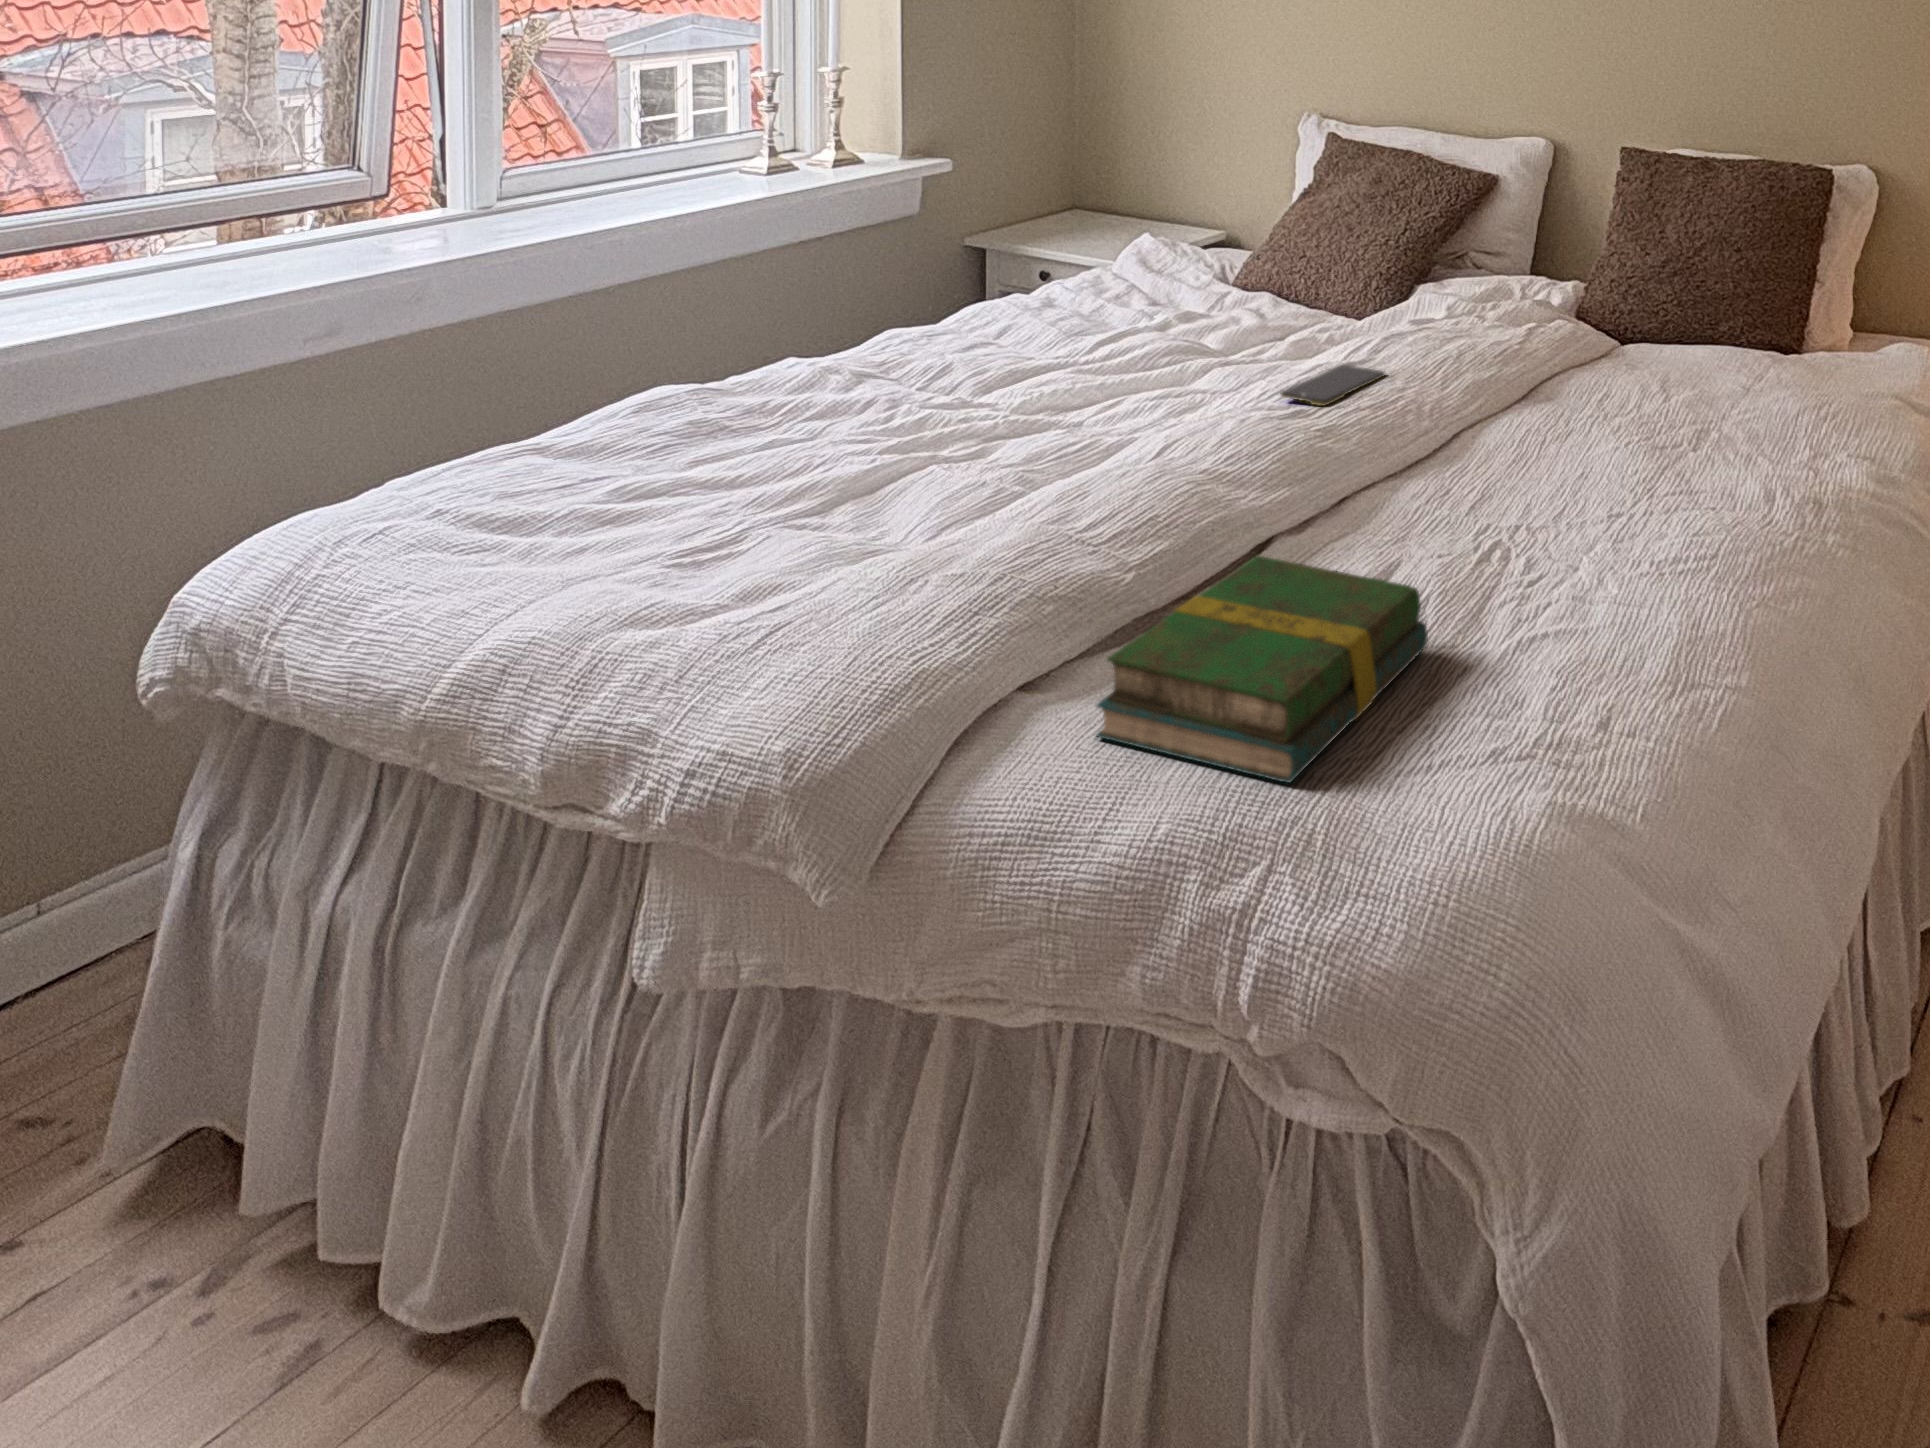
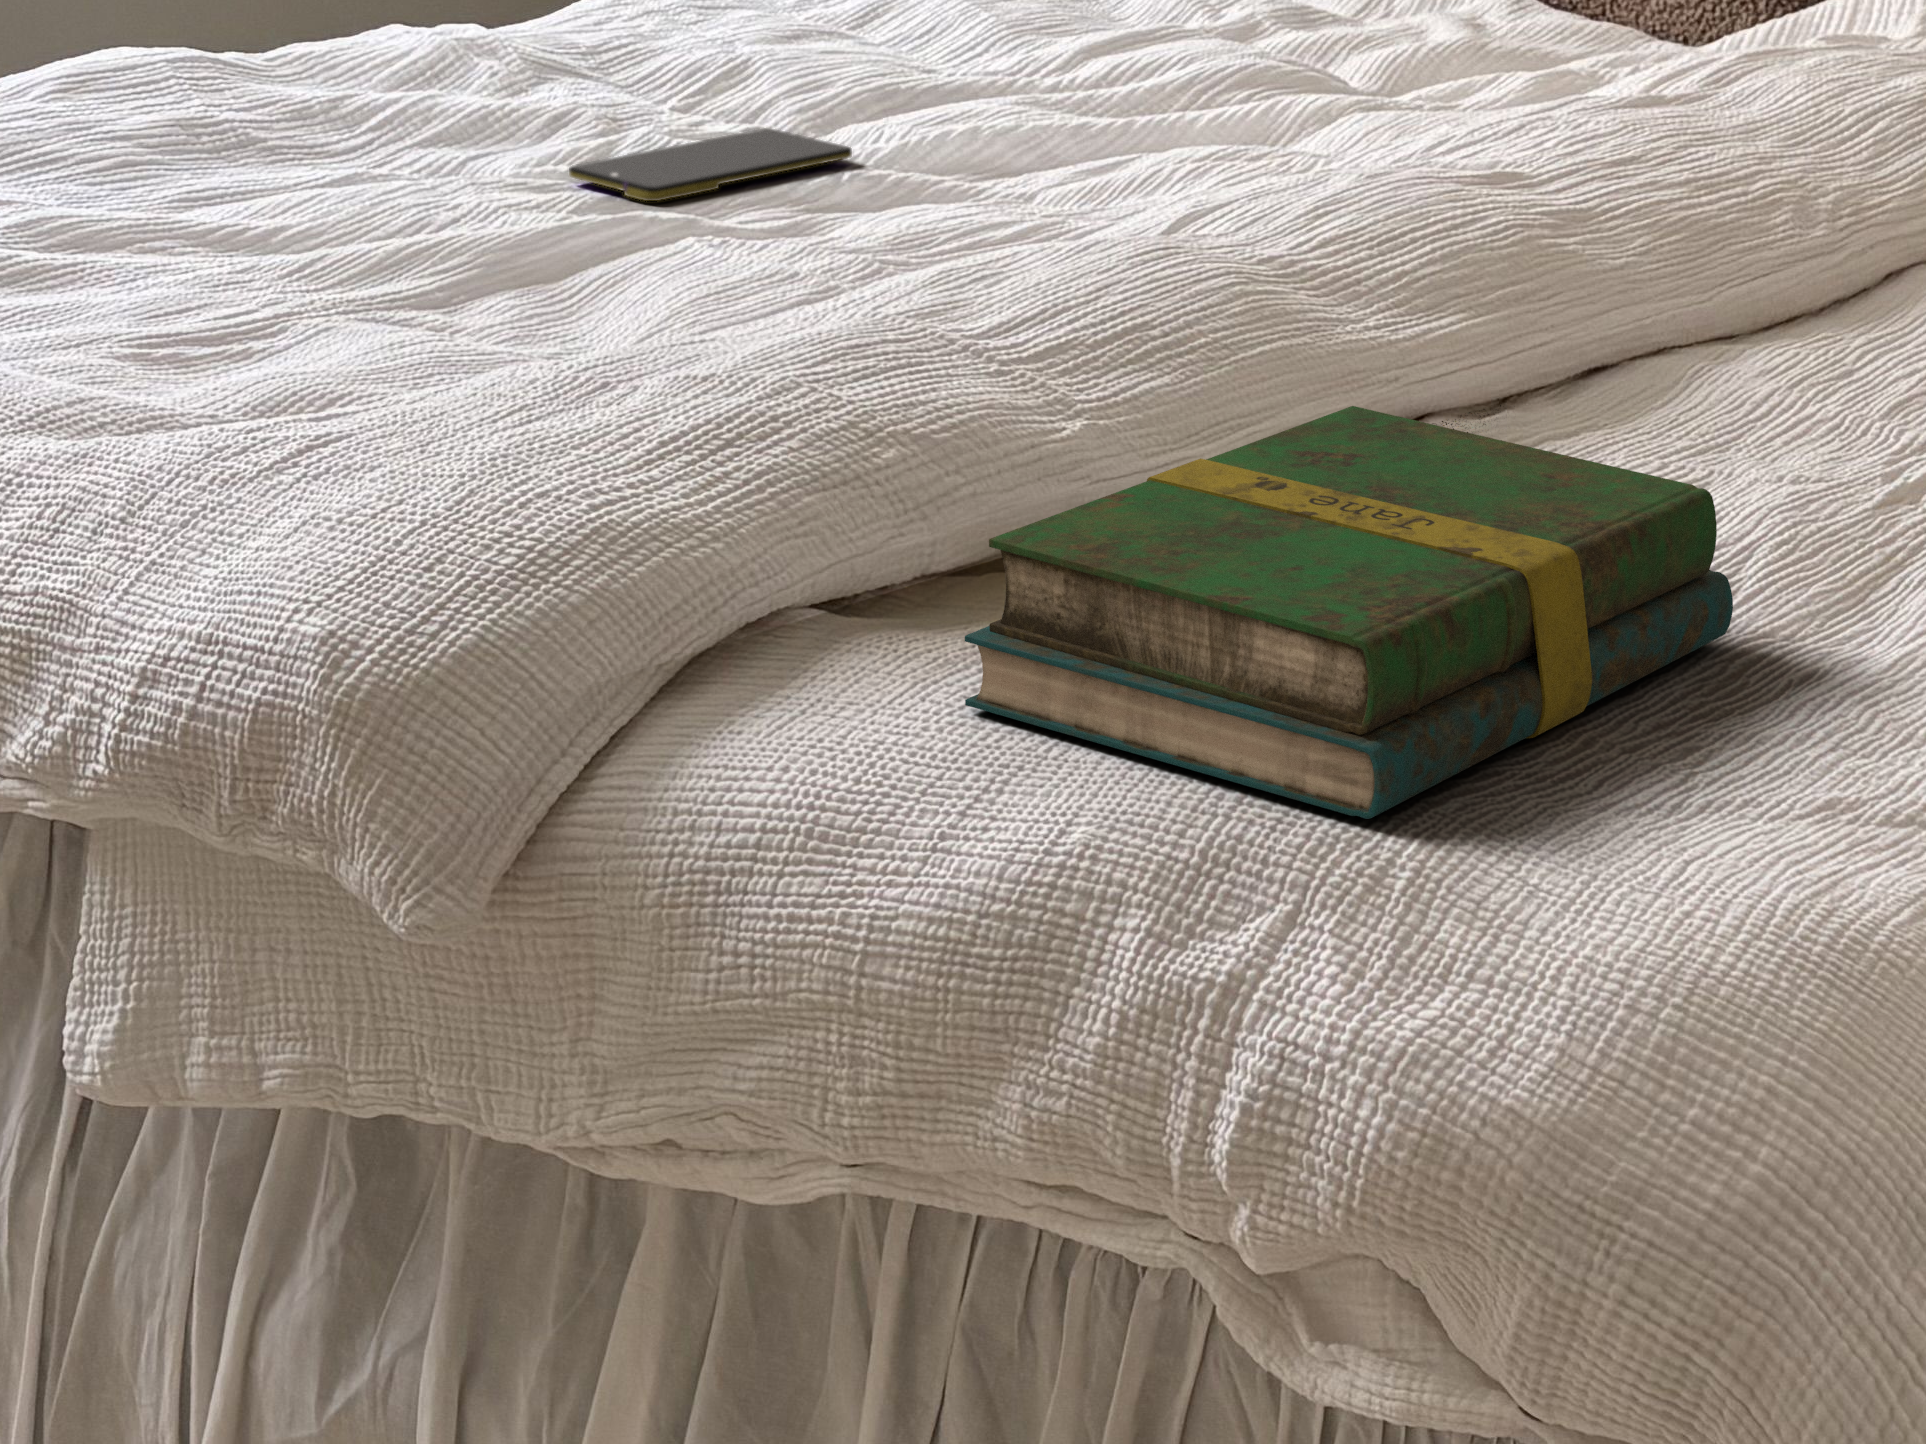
smartphone: present [1281,365,1385,406] -> present [569,128,852,201]

